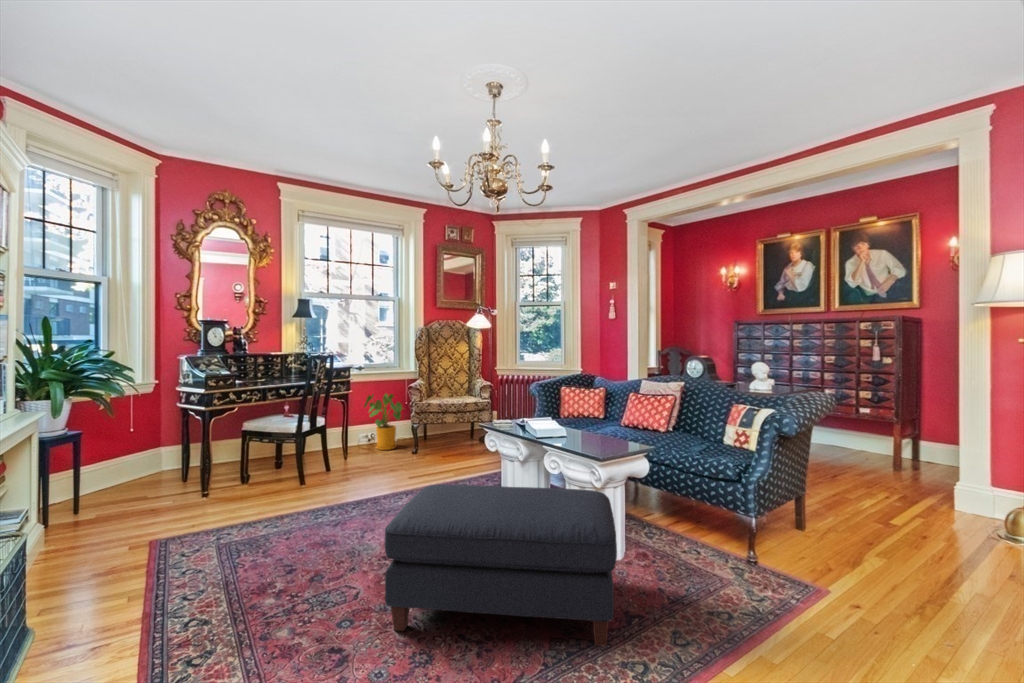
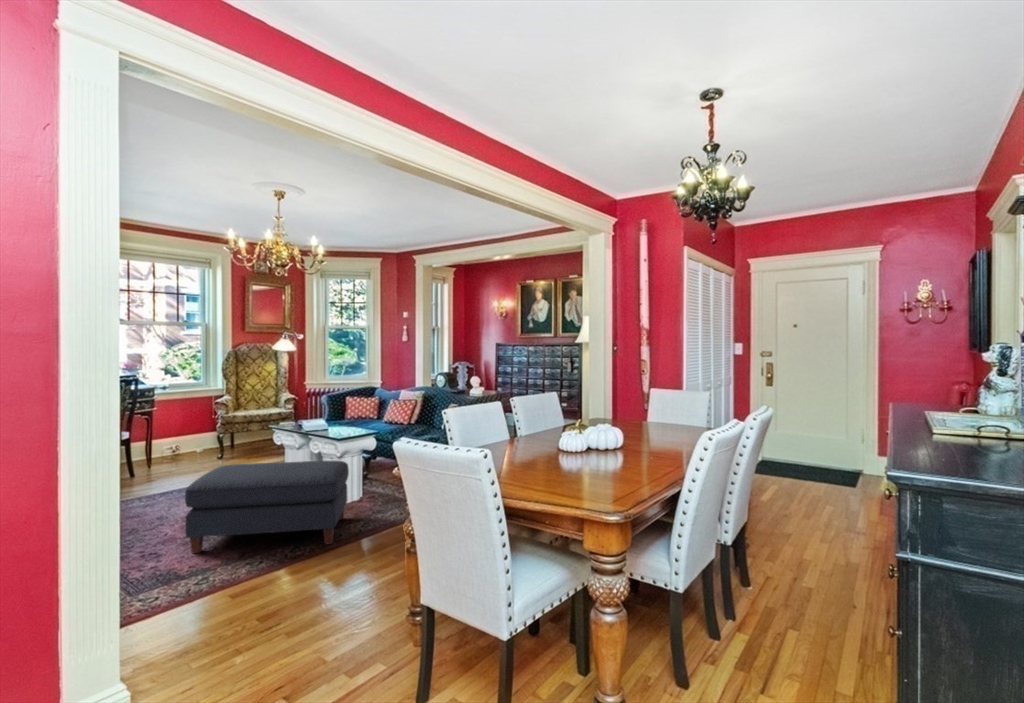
house plant: present [364,393,403,450] -> none [170,408,212,458]

